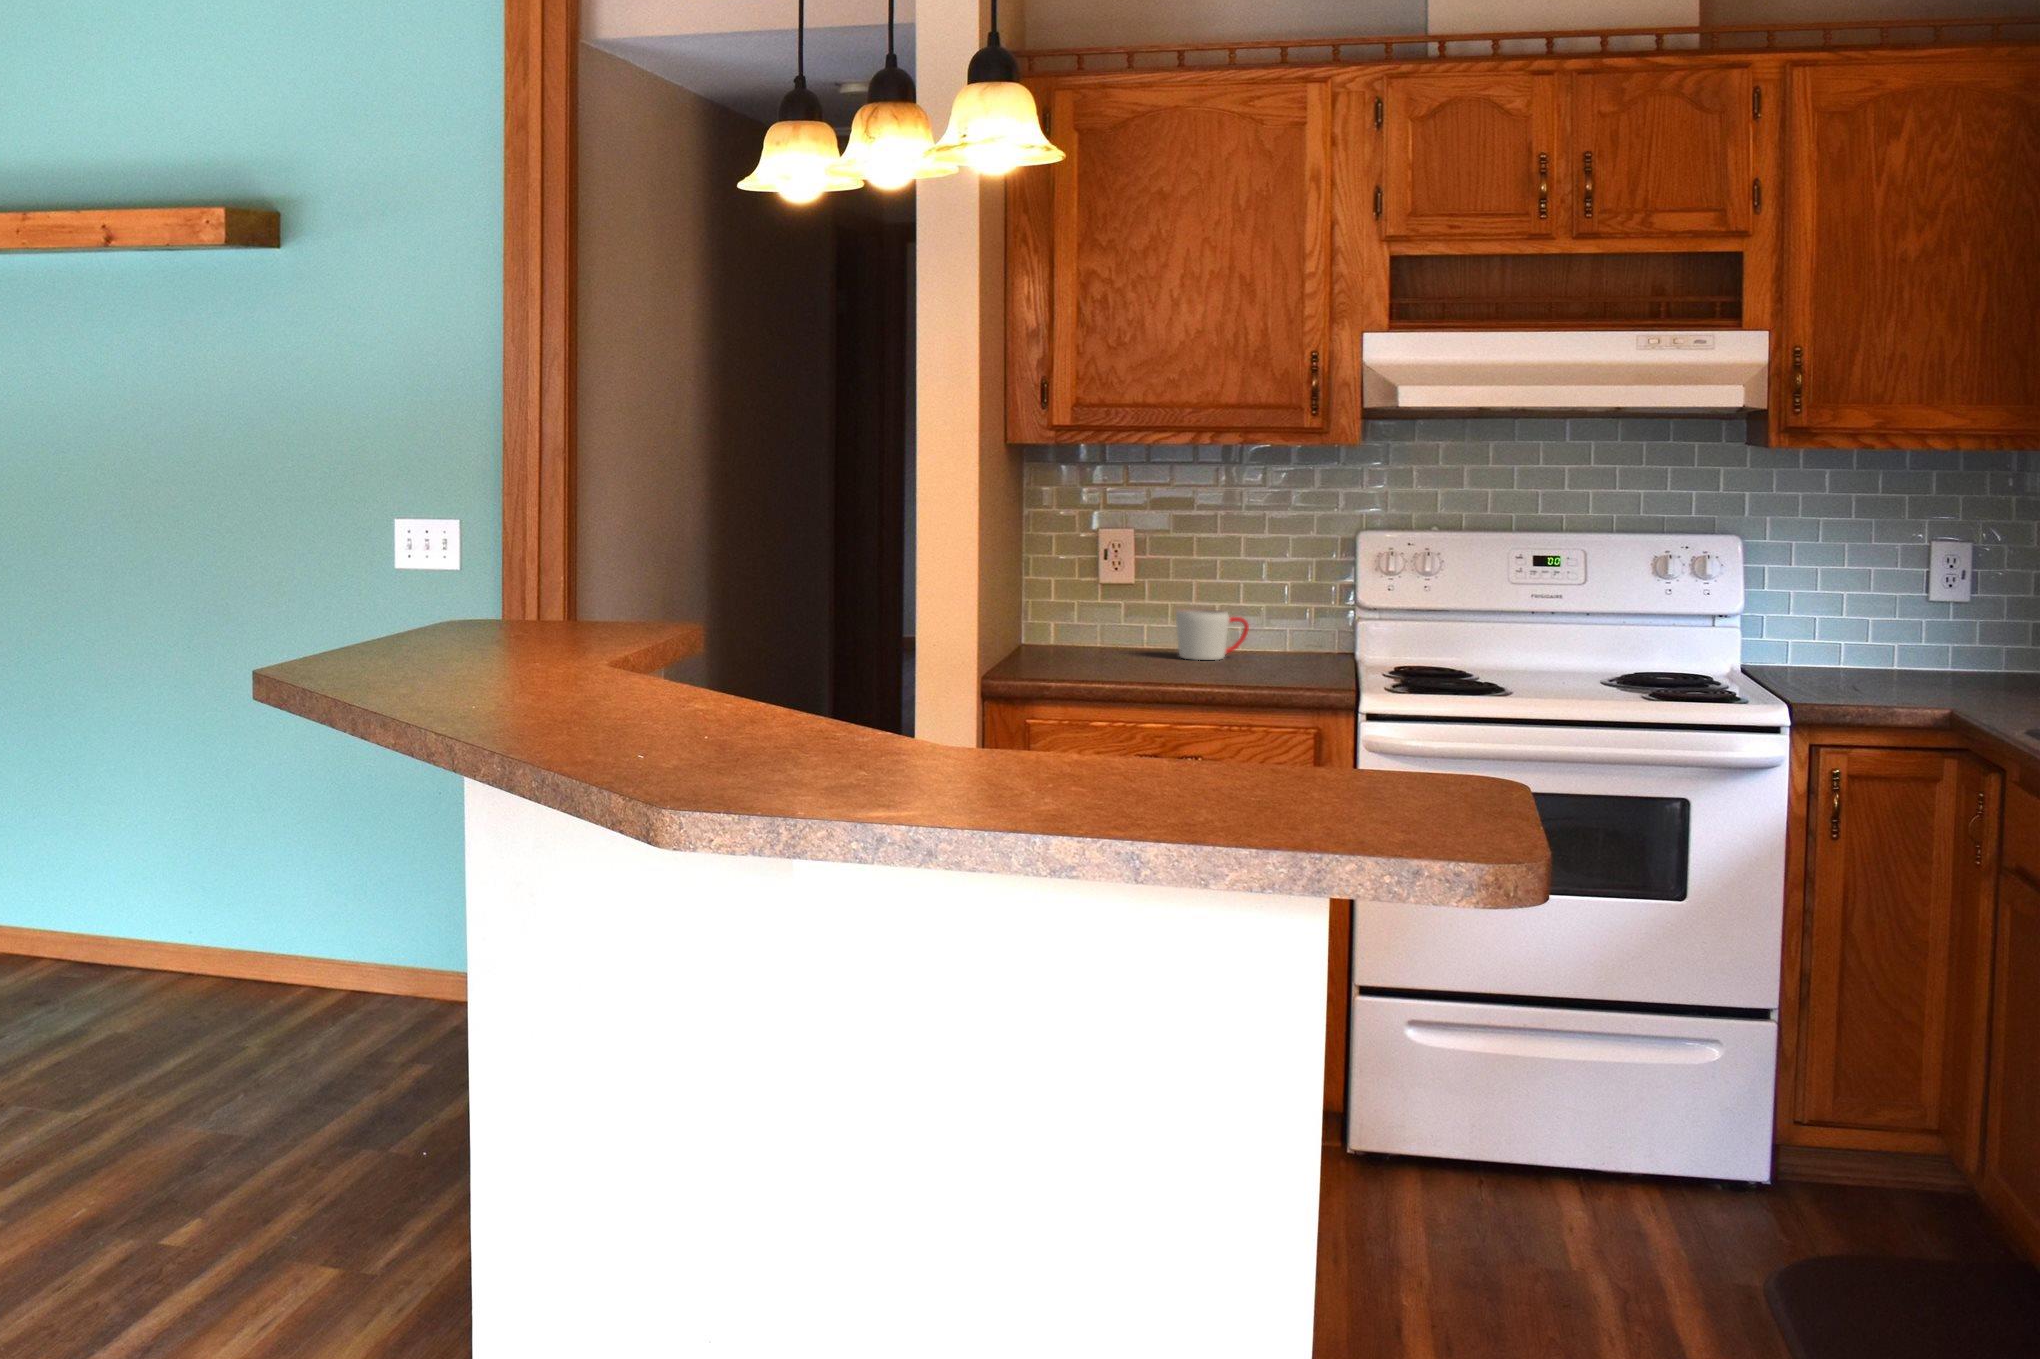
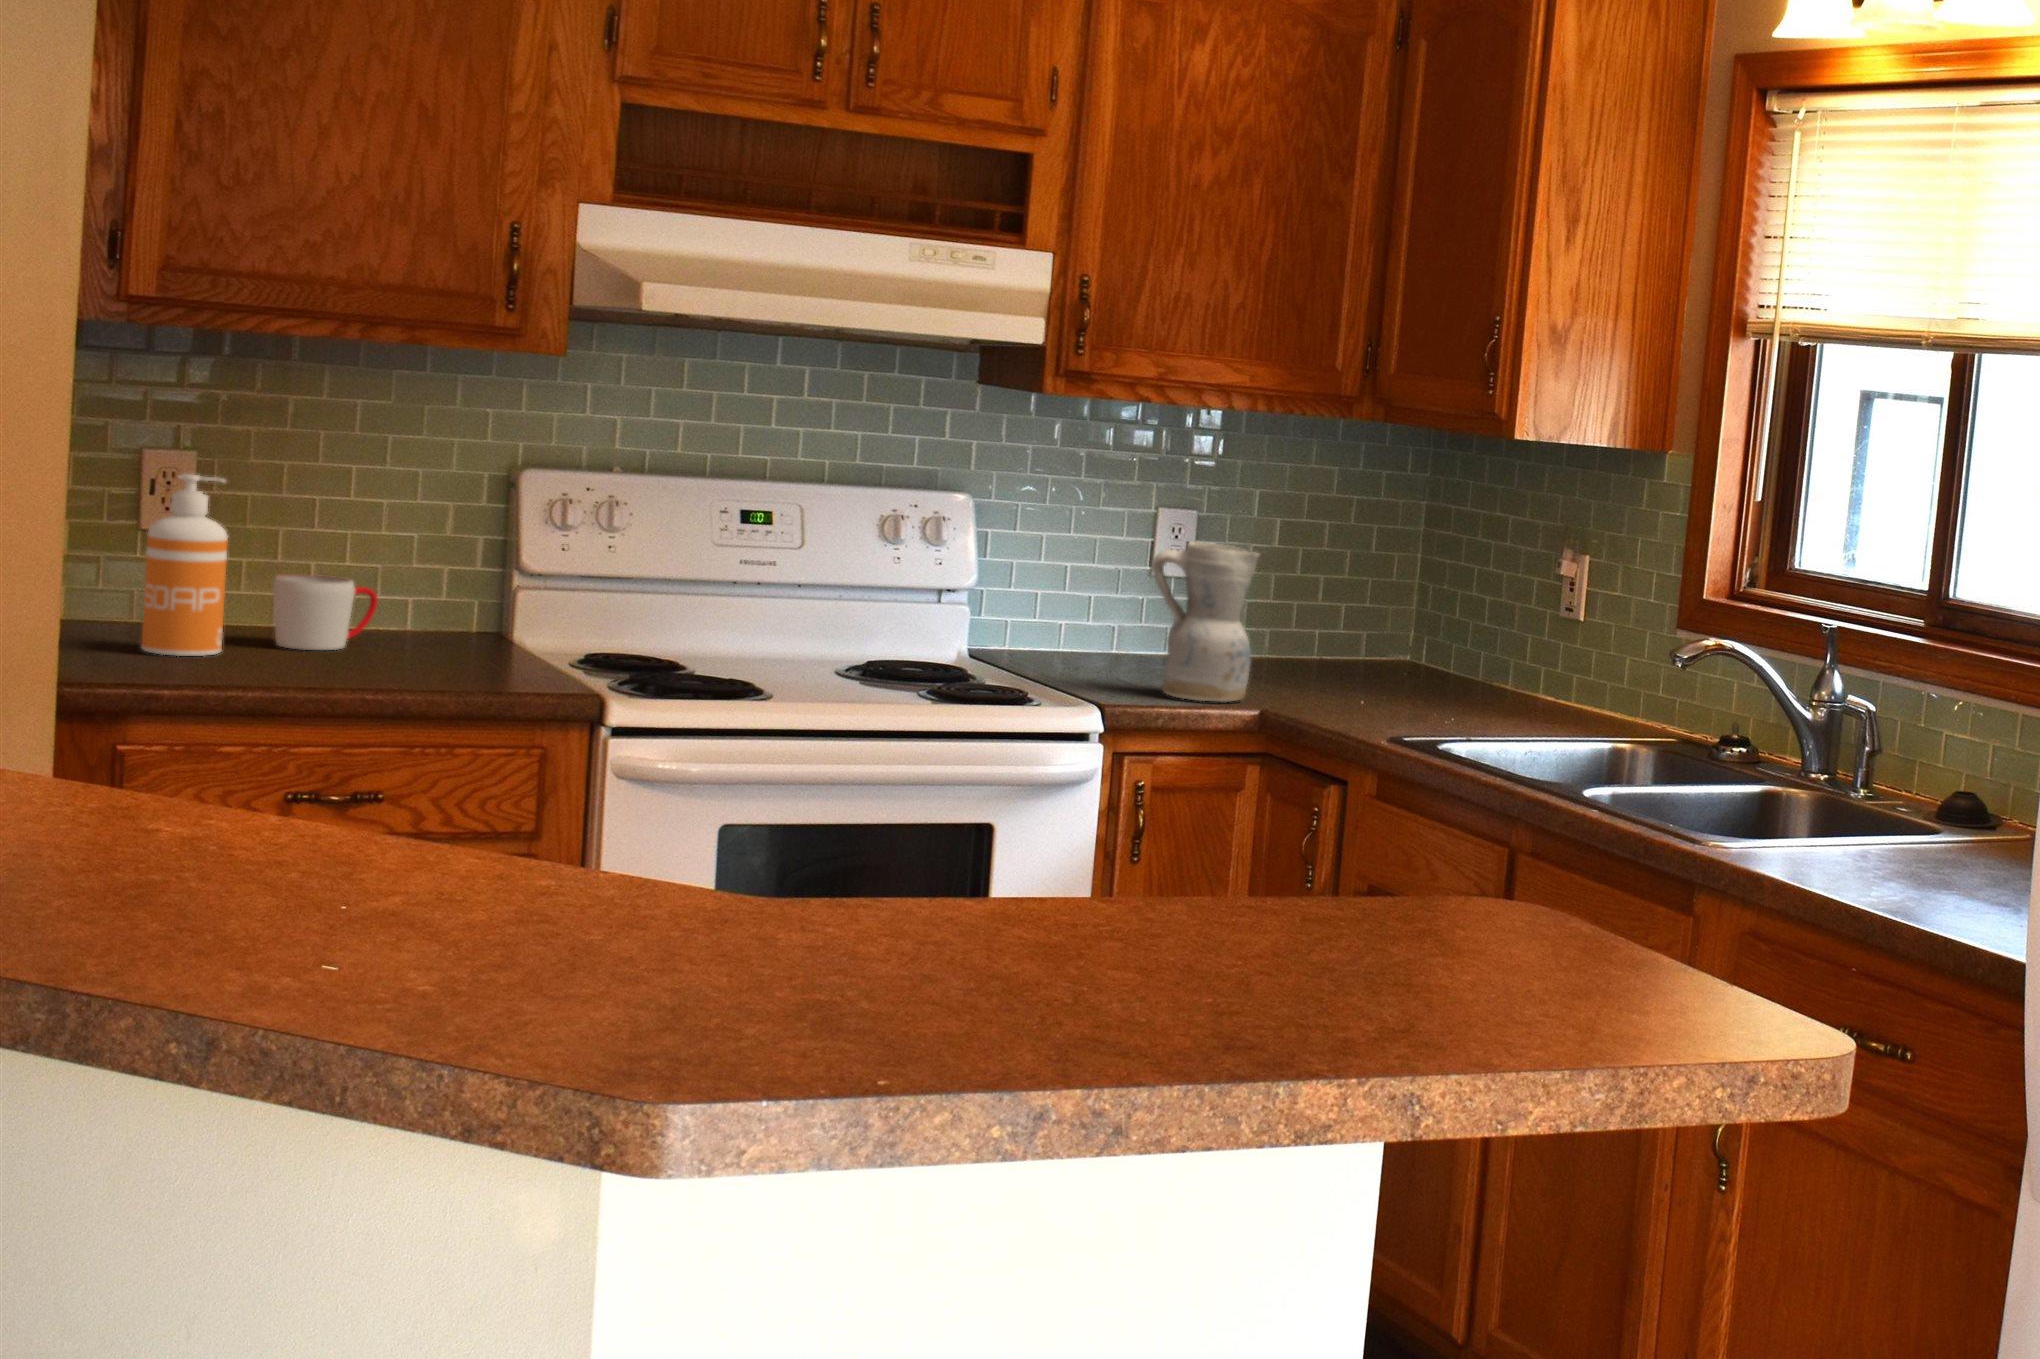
soap dispenser: none [1089,542,1138,662] -> present [142,474,228,656]
ceramic pitcher: none [1866,566,1970,707] -> present [1152,542,1259,702]

